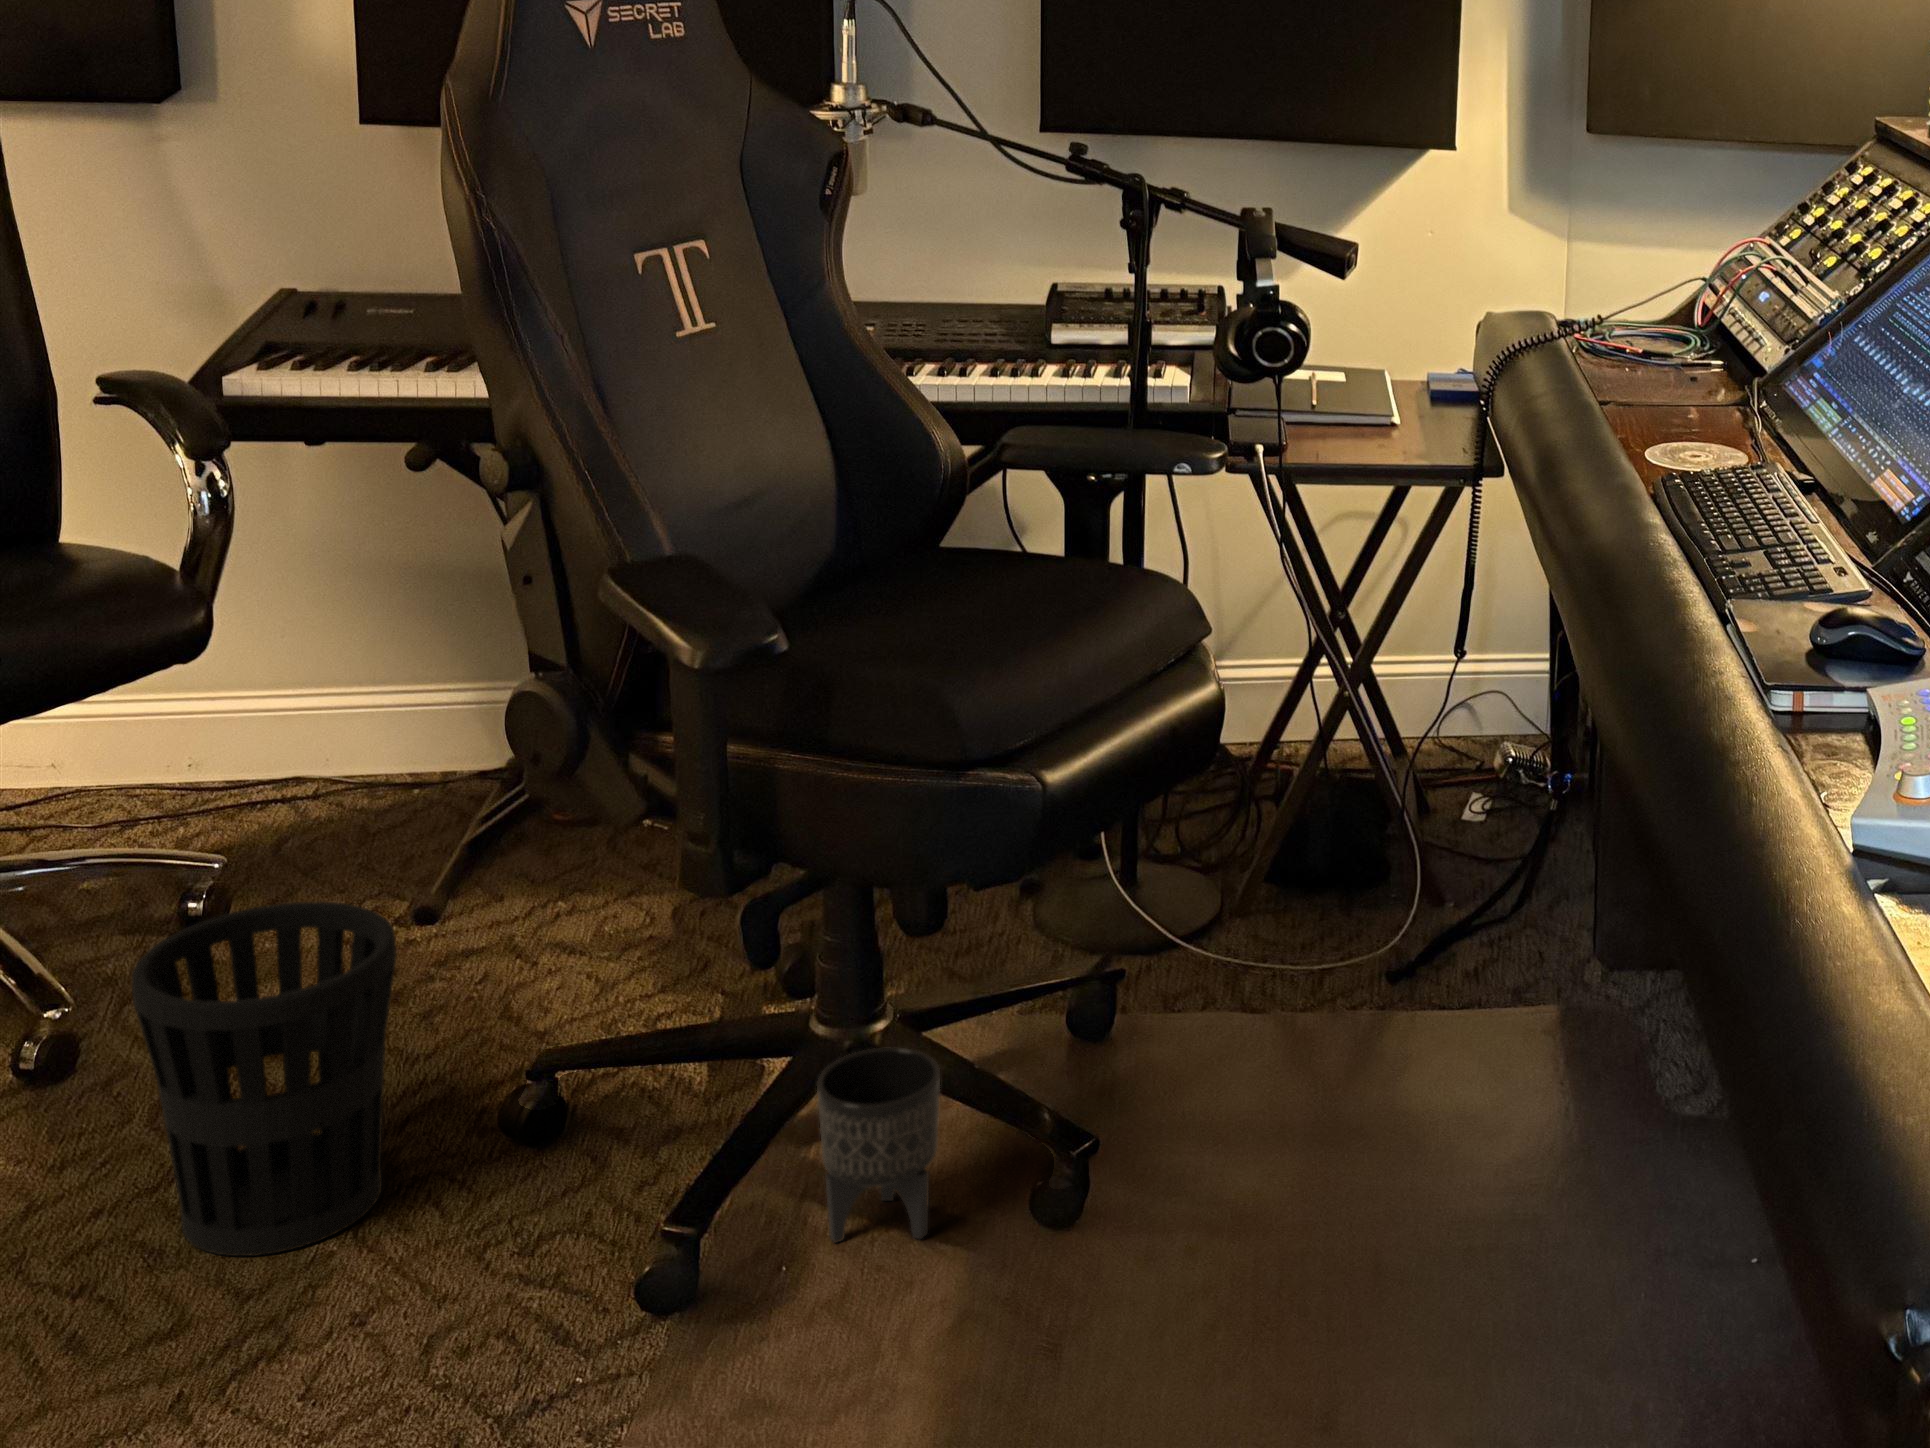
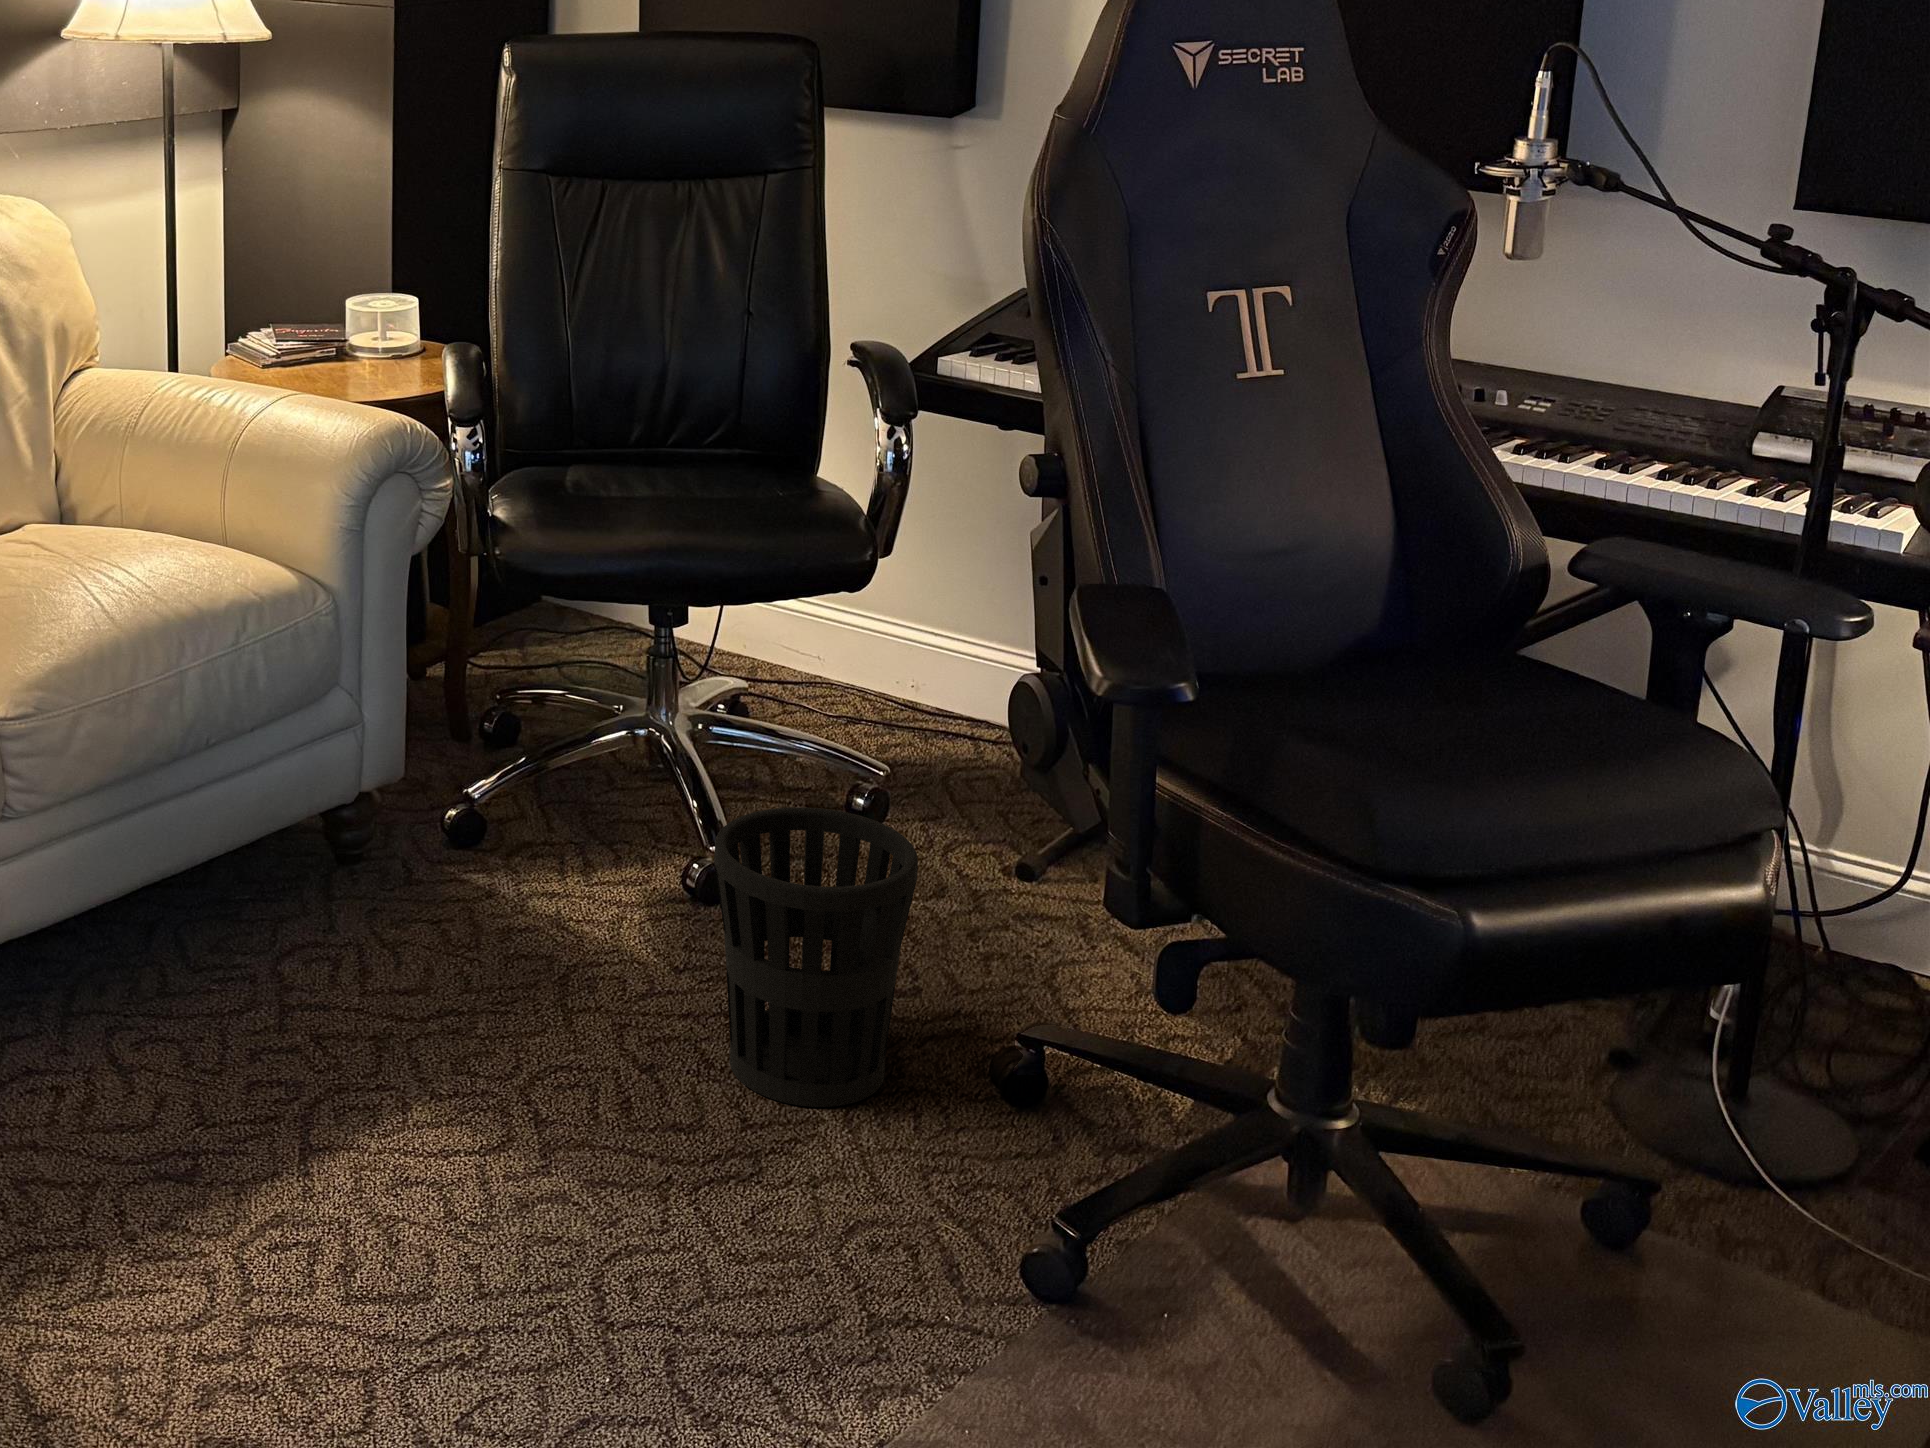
planter: present [817,1047,940,1242] -> none [1227,1133,1363,1350]

